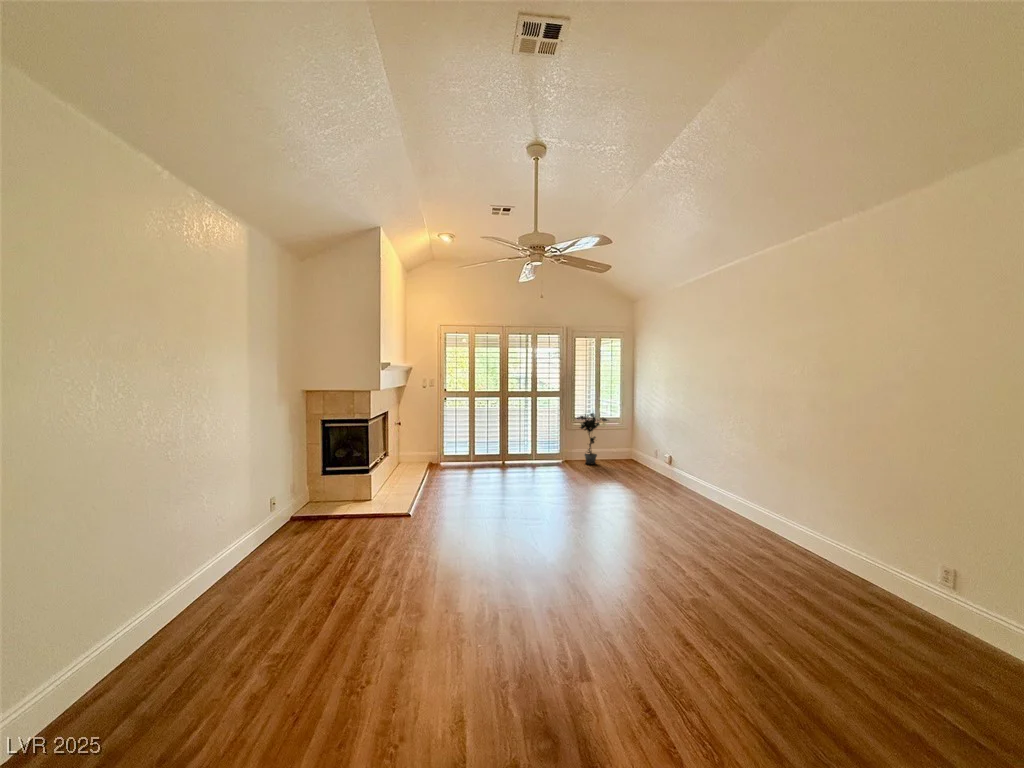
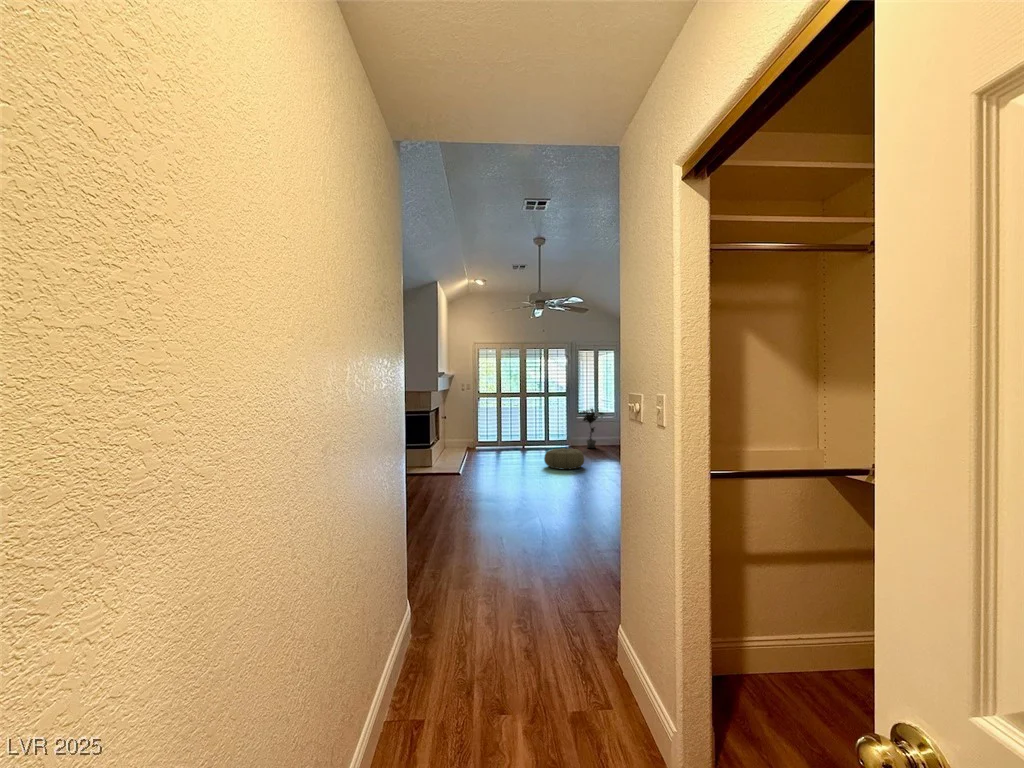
pouf: none [536,472,594,506] -> present [544,448,584,469]

